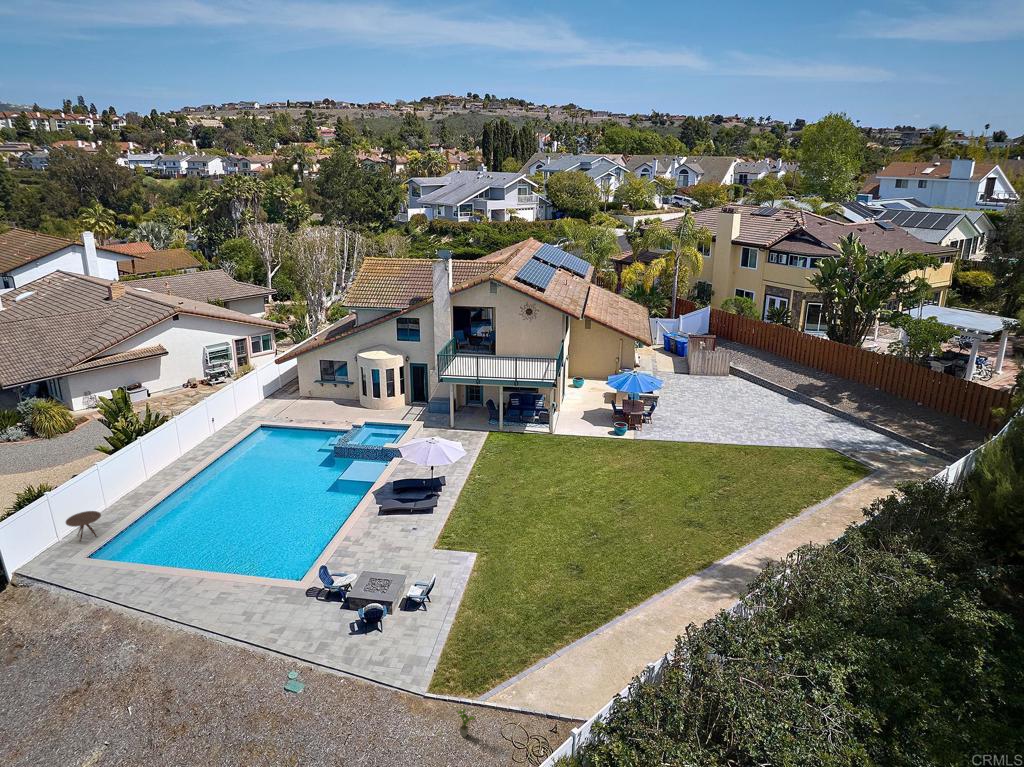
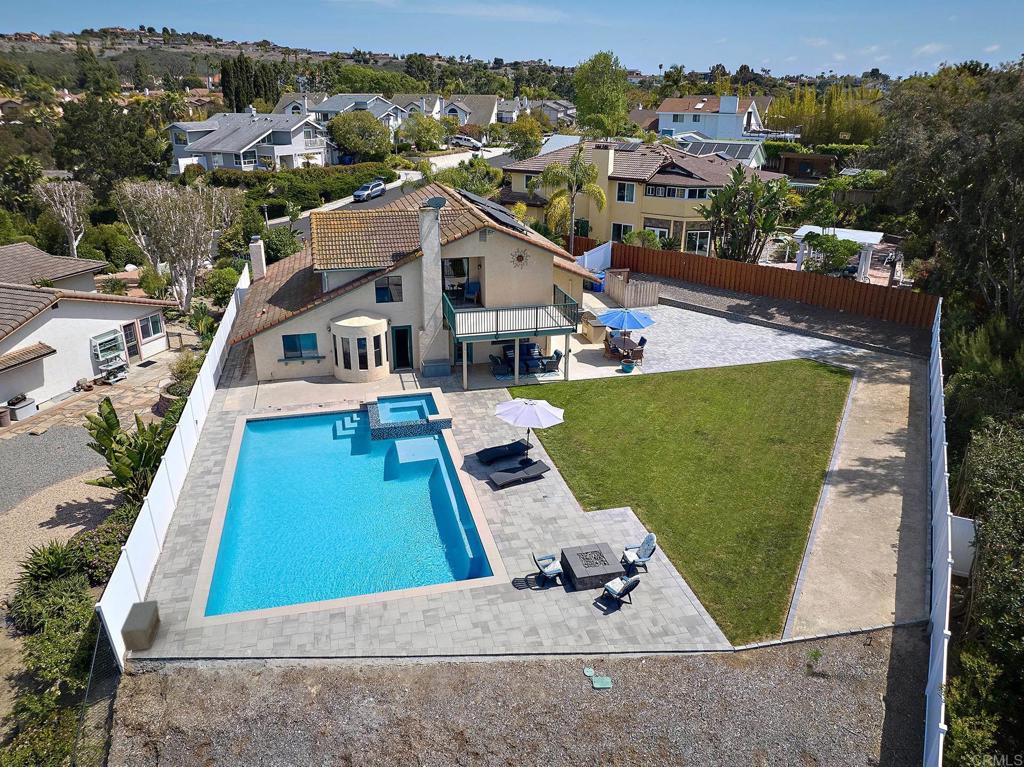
round table: present [66,511,101,541] -> none [142,558,186,602]
storage bench: none [20,535,62,569] -> present [121,600,161,651]

